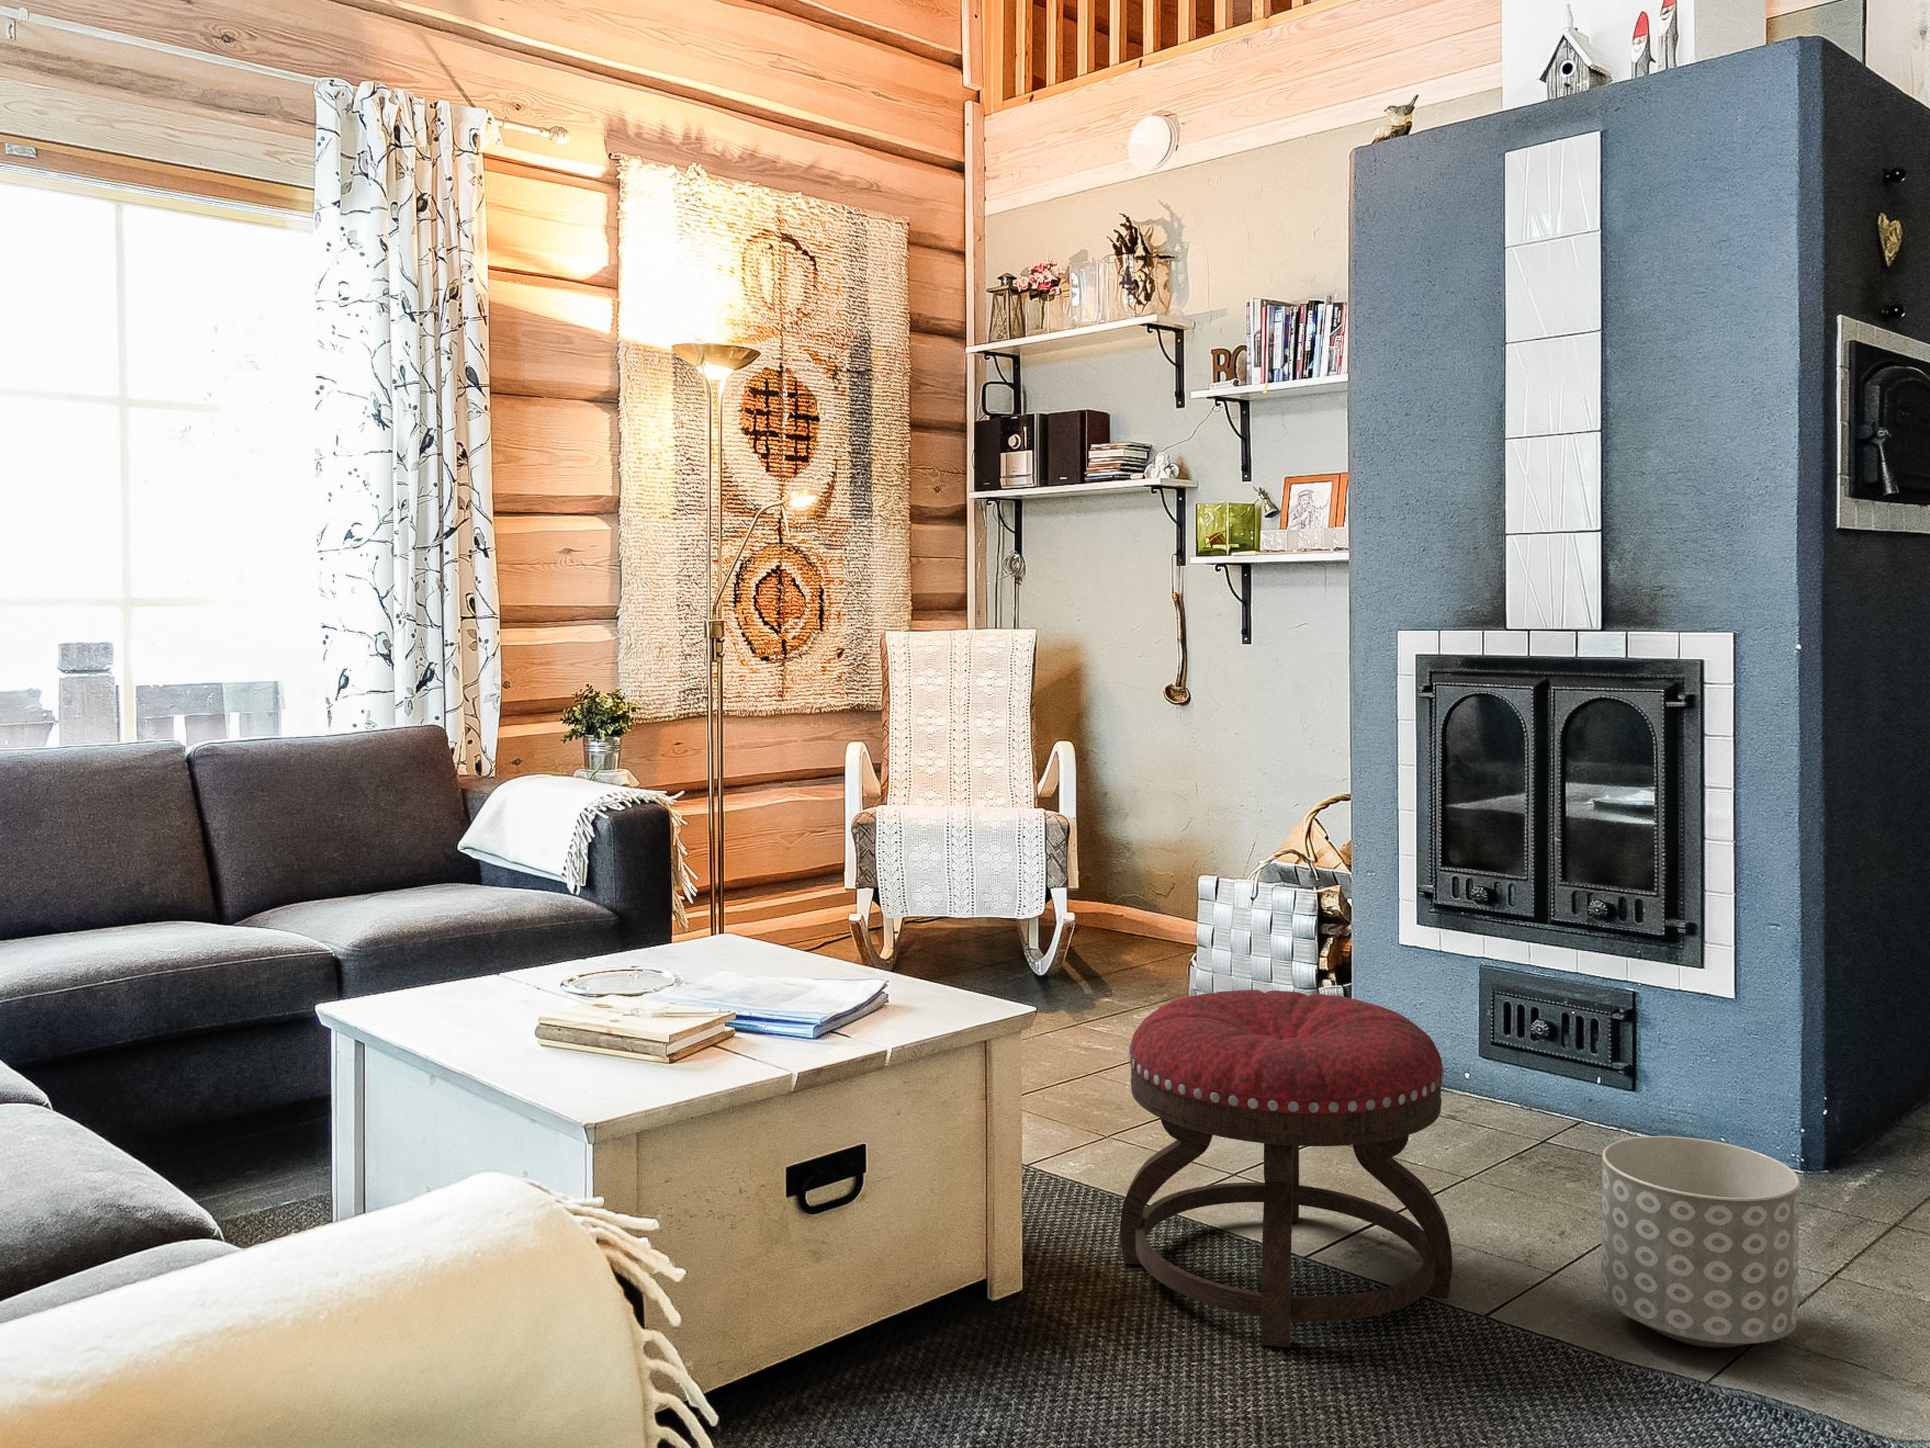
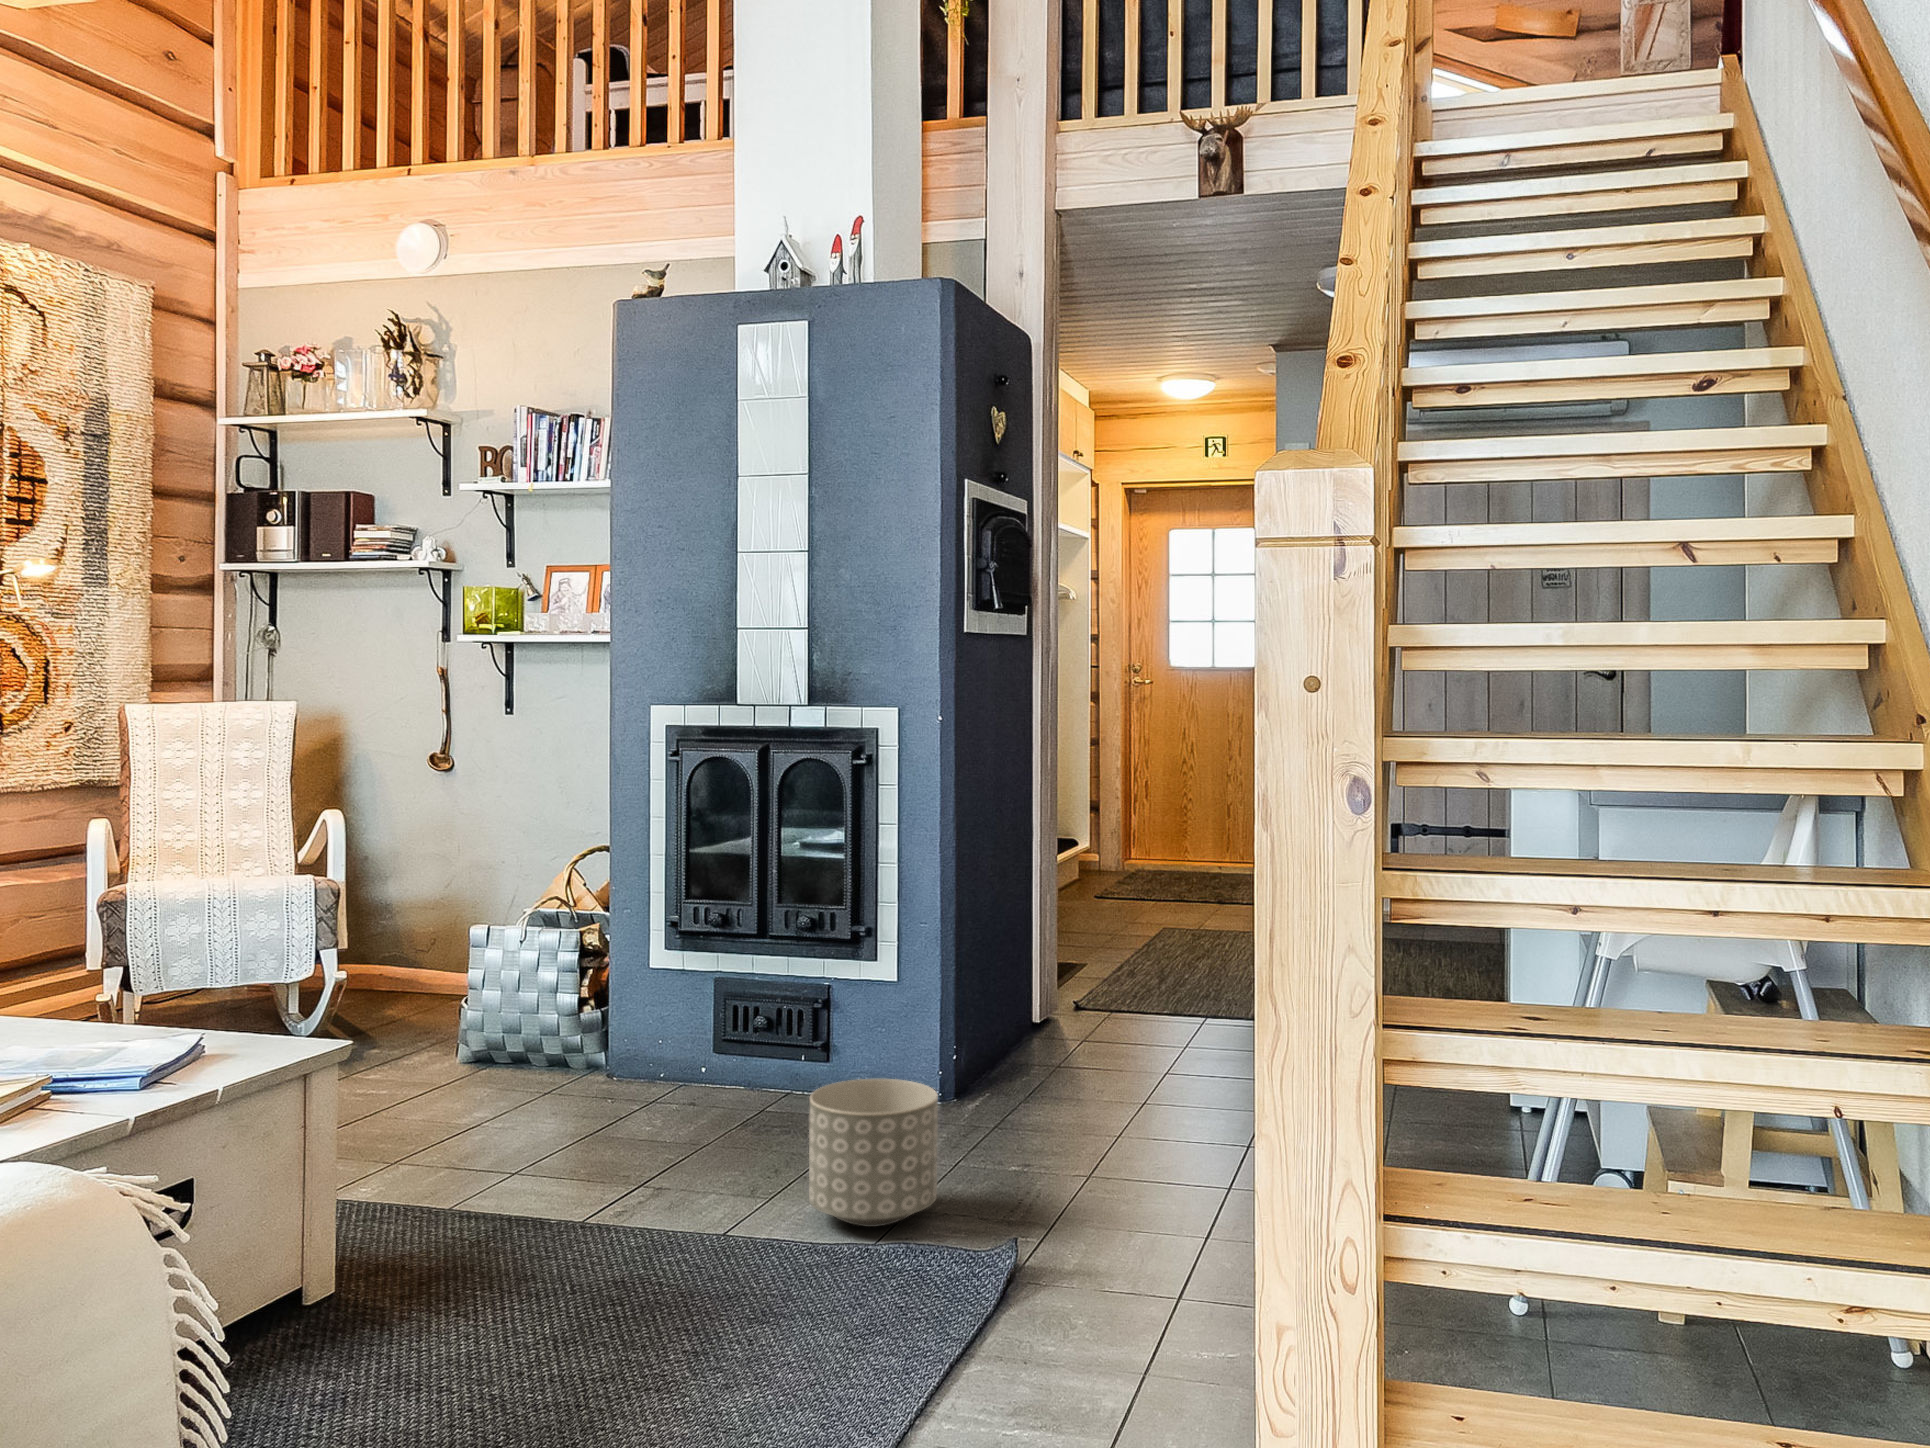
ottoman: present [1120,990,1453,1348] -> none [422,1004,702,1291]

